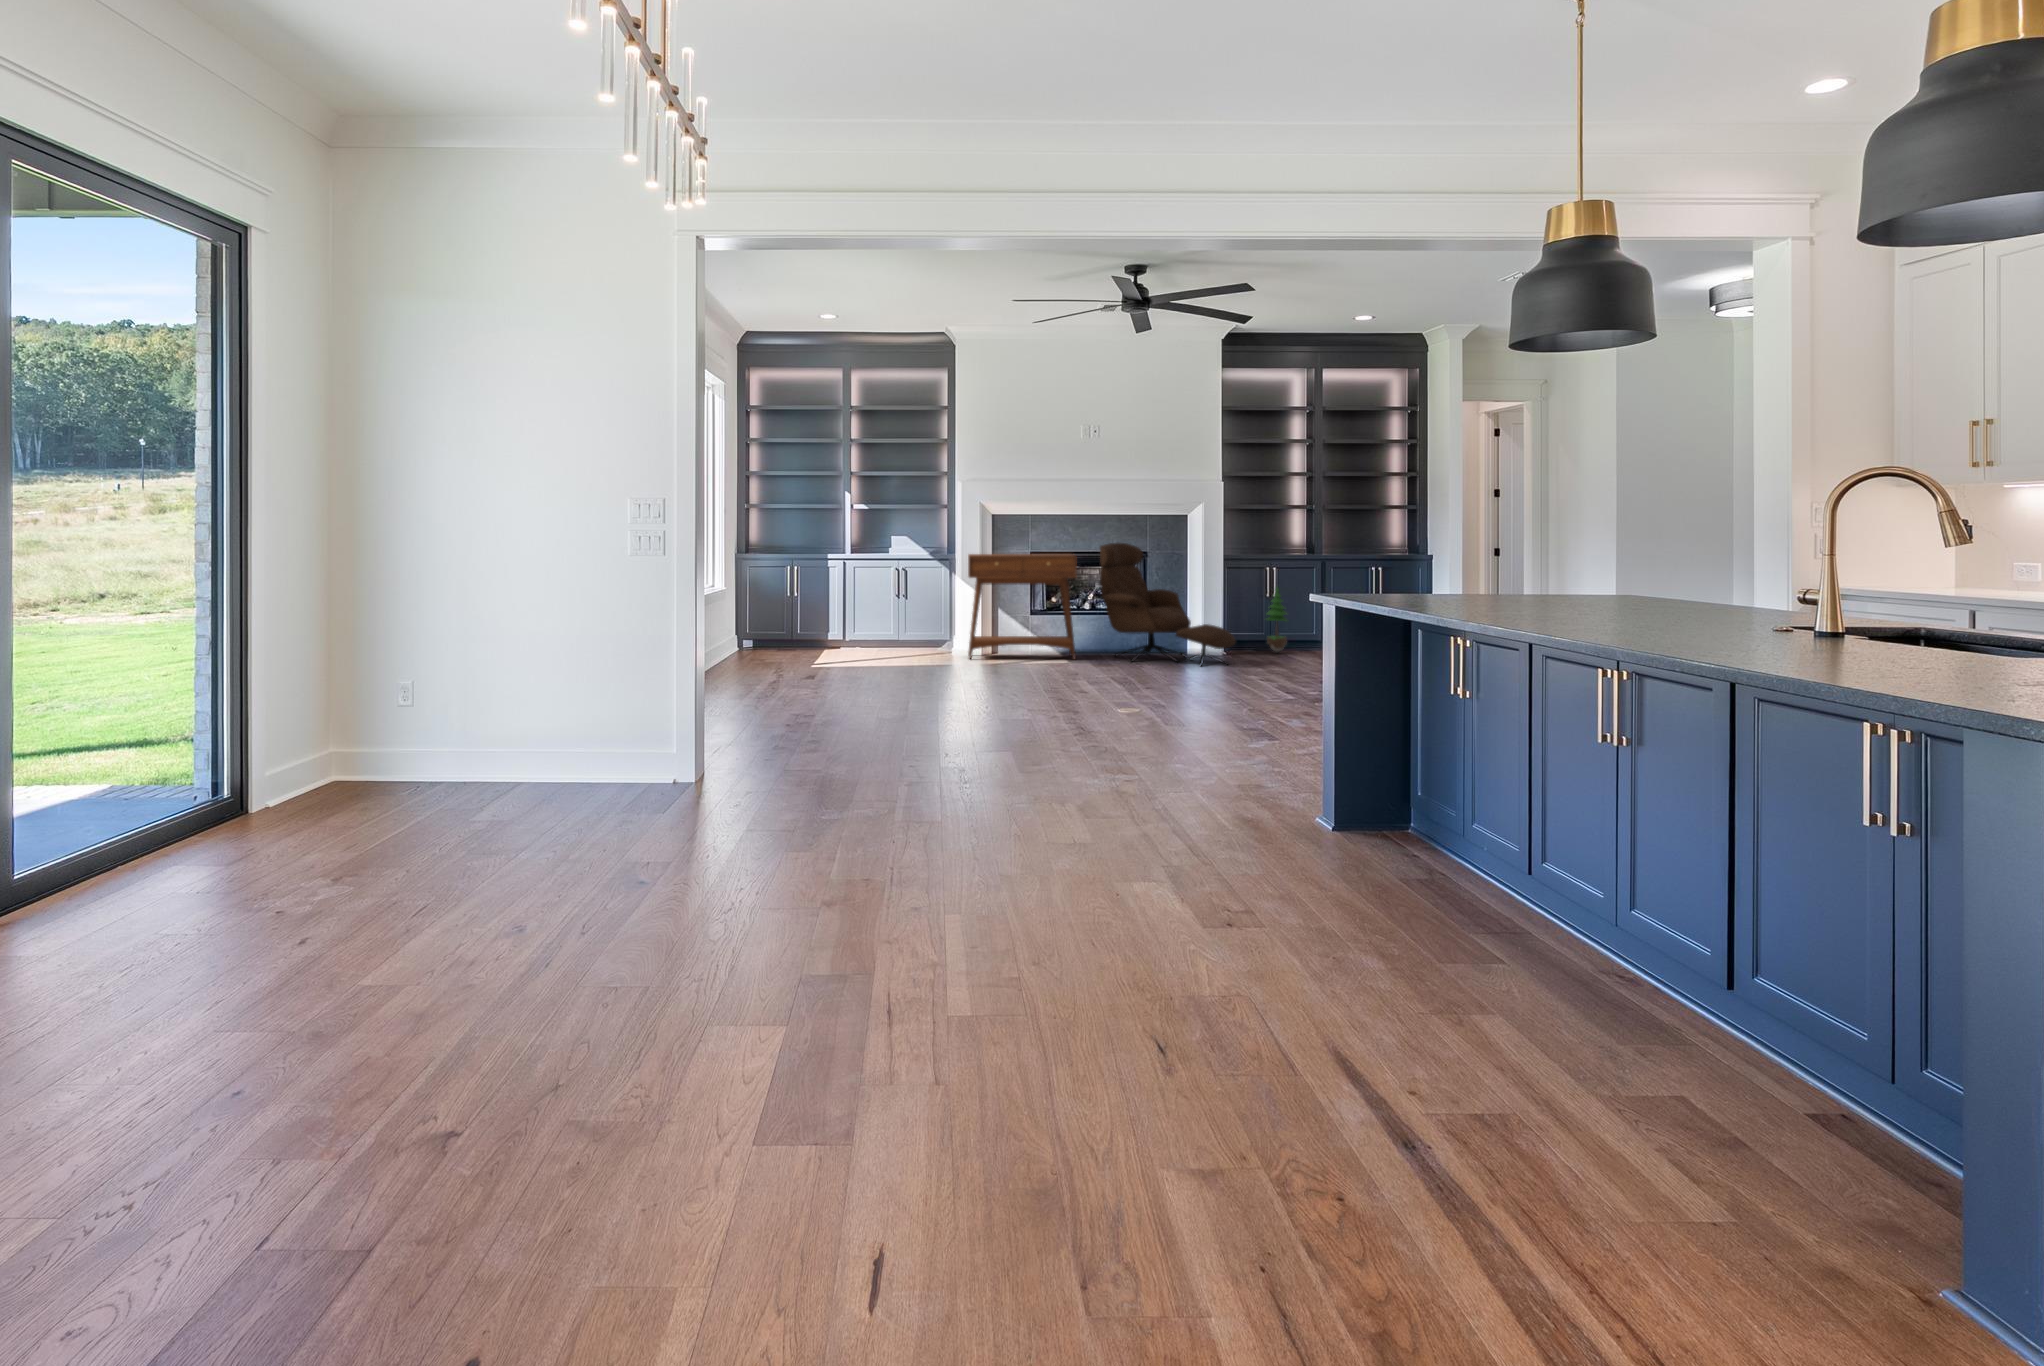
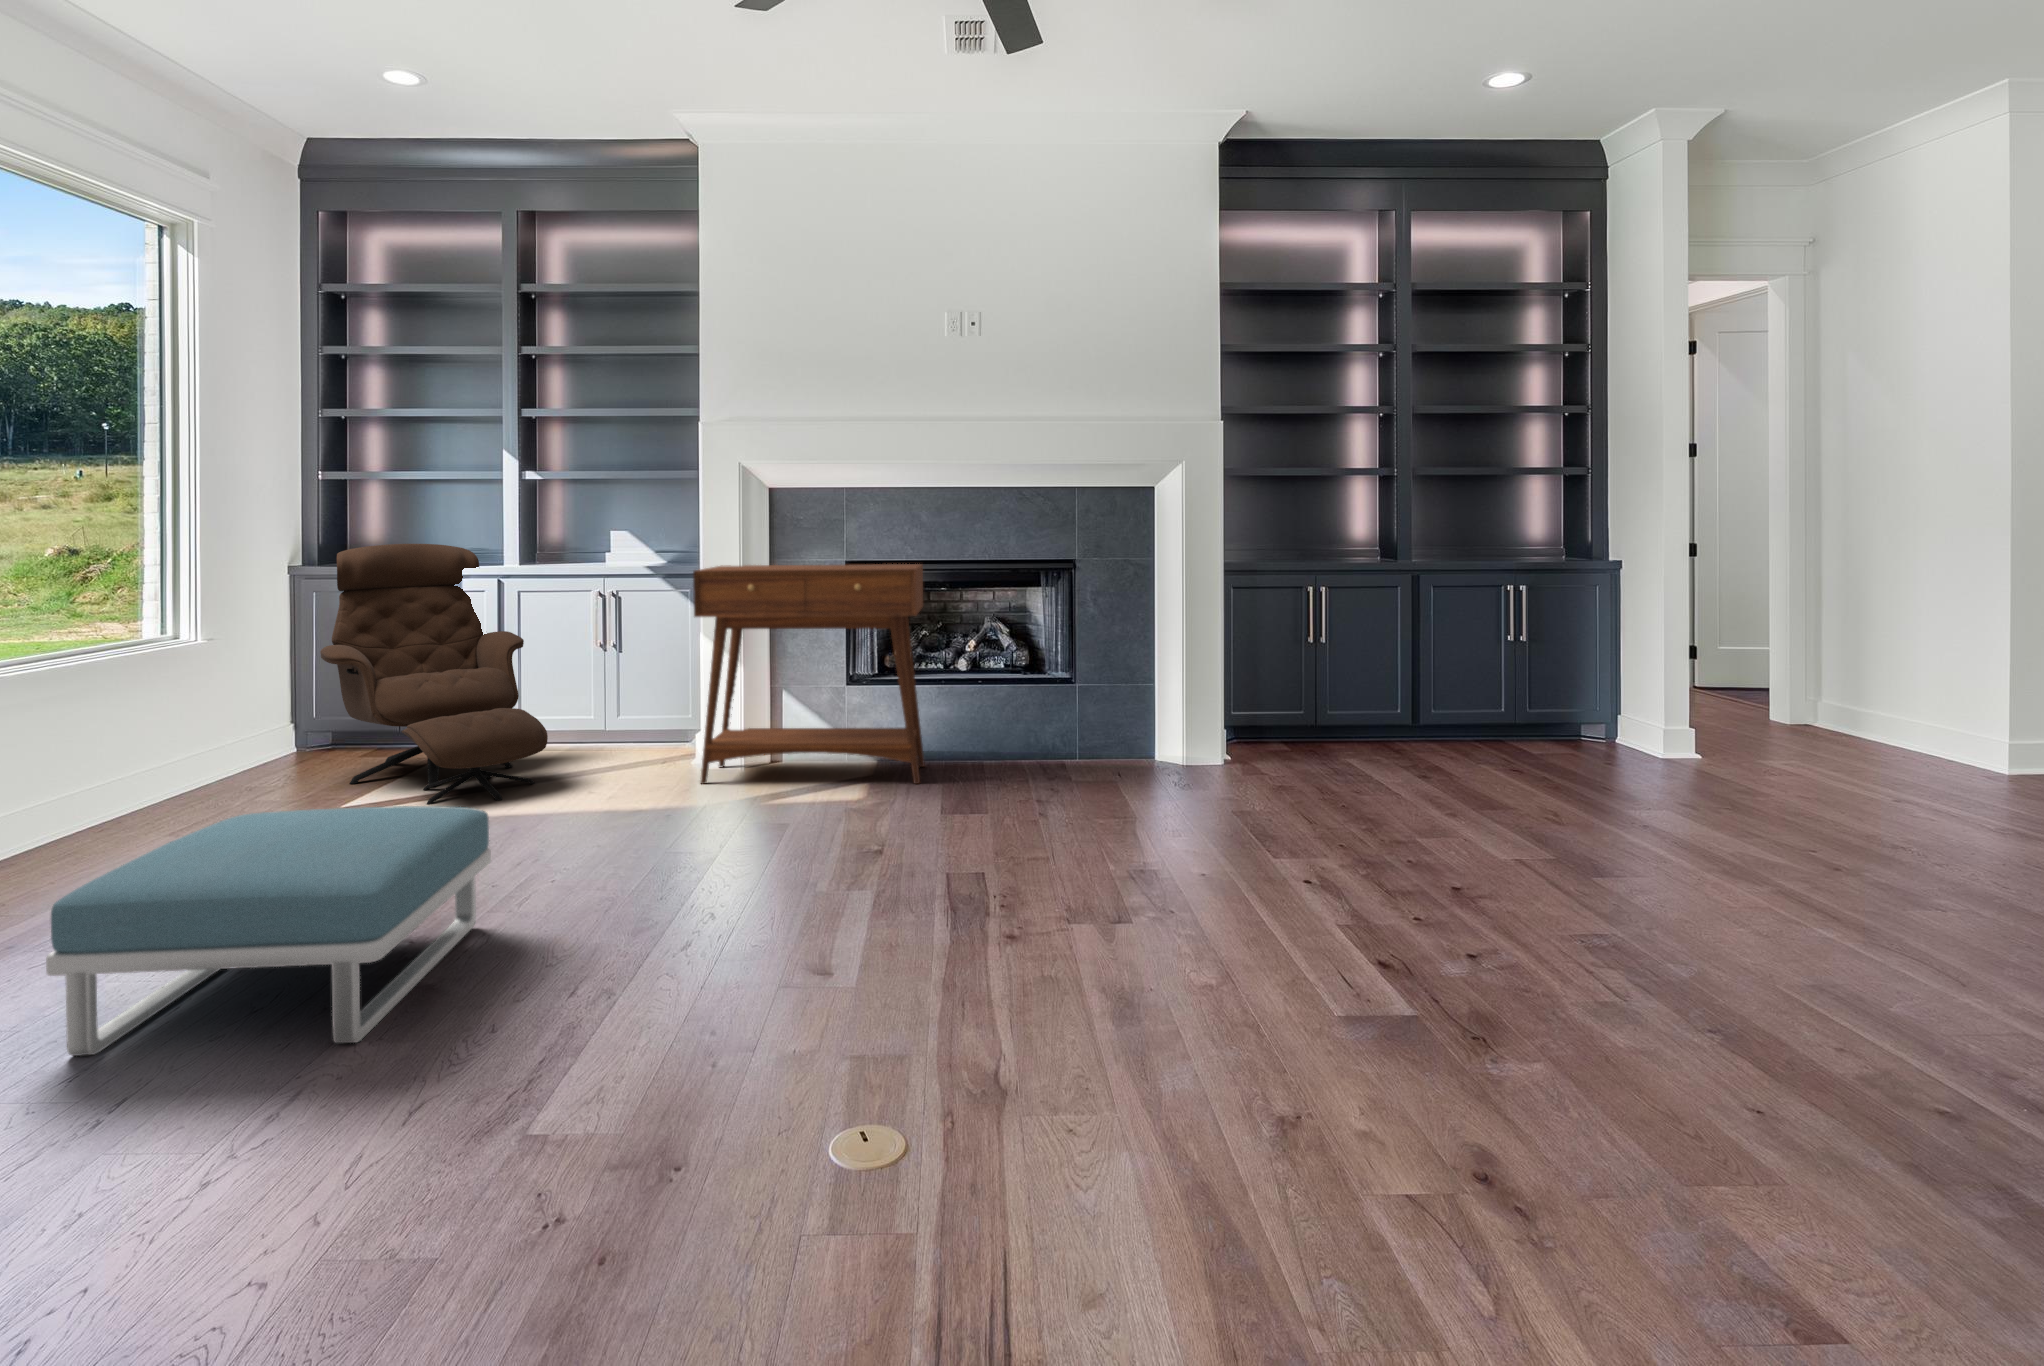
lounge chair: present [1100,543,1236,666] -> present [320,544,548,804]
potted tree: present [1267,588,1287,652] -> none [1303,622,1353,754]
footstool: none [863,639,965,700] -> present [46,806,491,1056]

